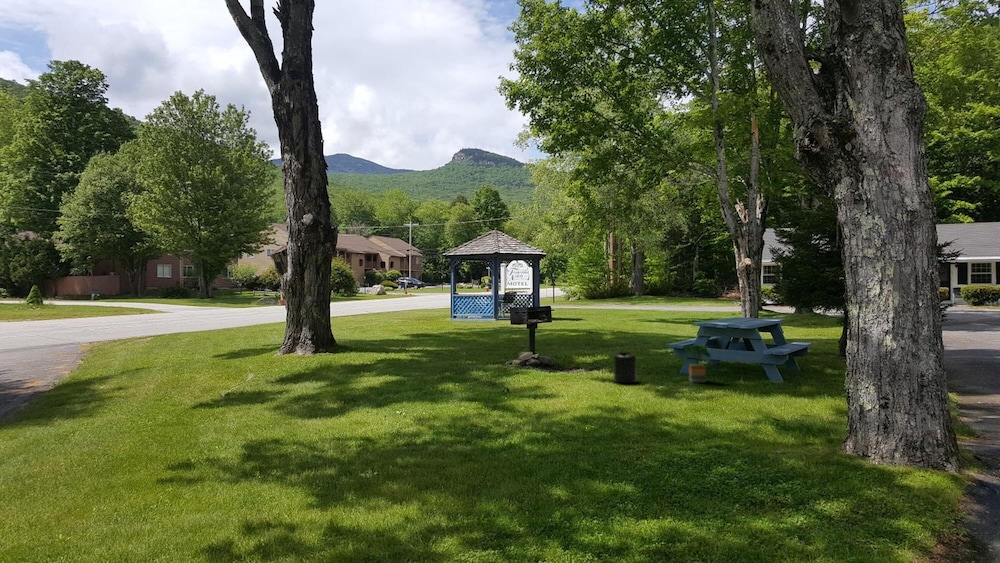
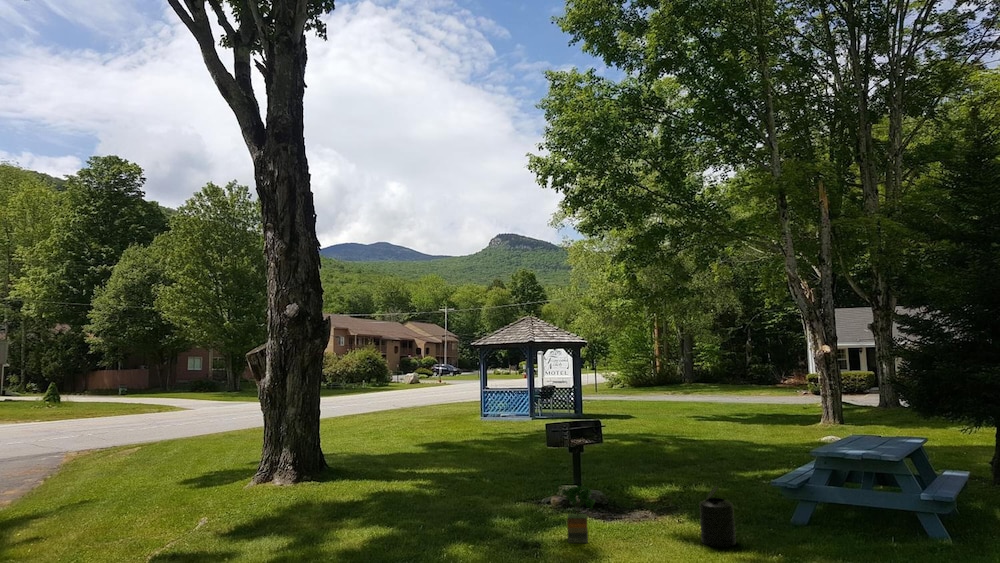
potted tree: present [685,345,711,382] -> present [561,486,595,543]

